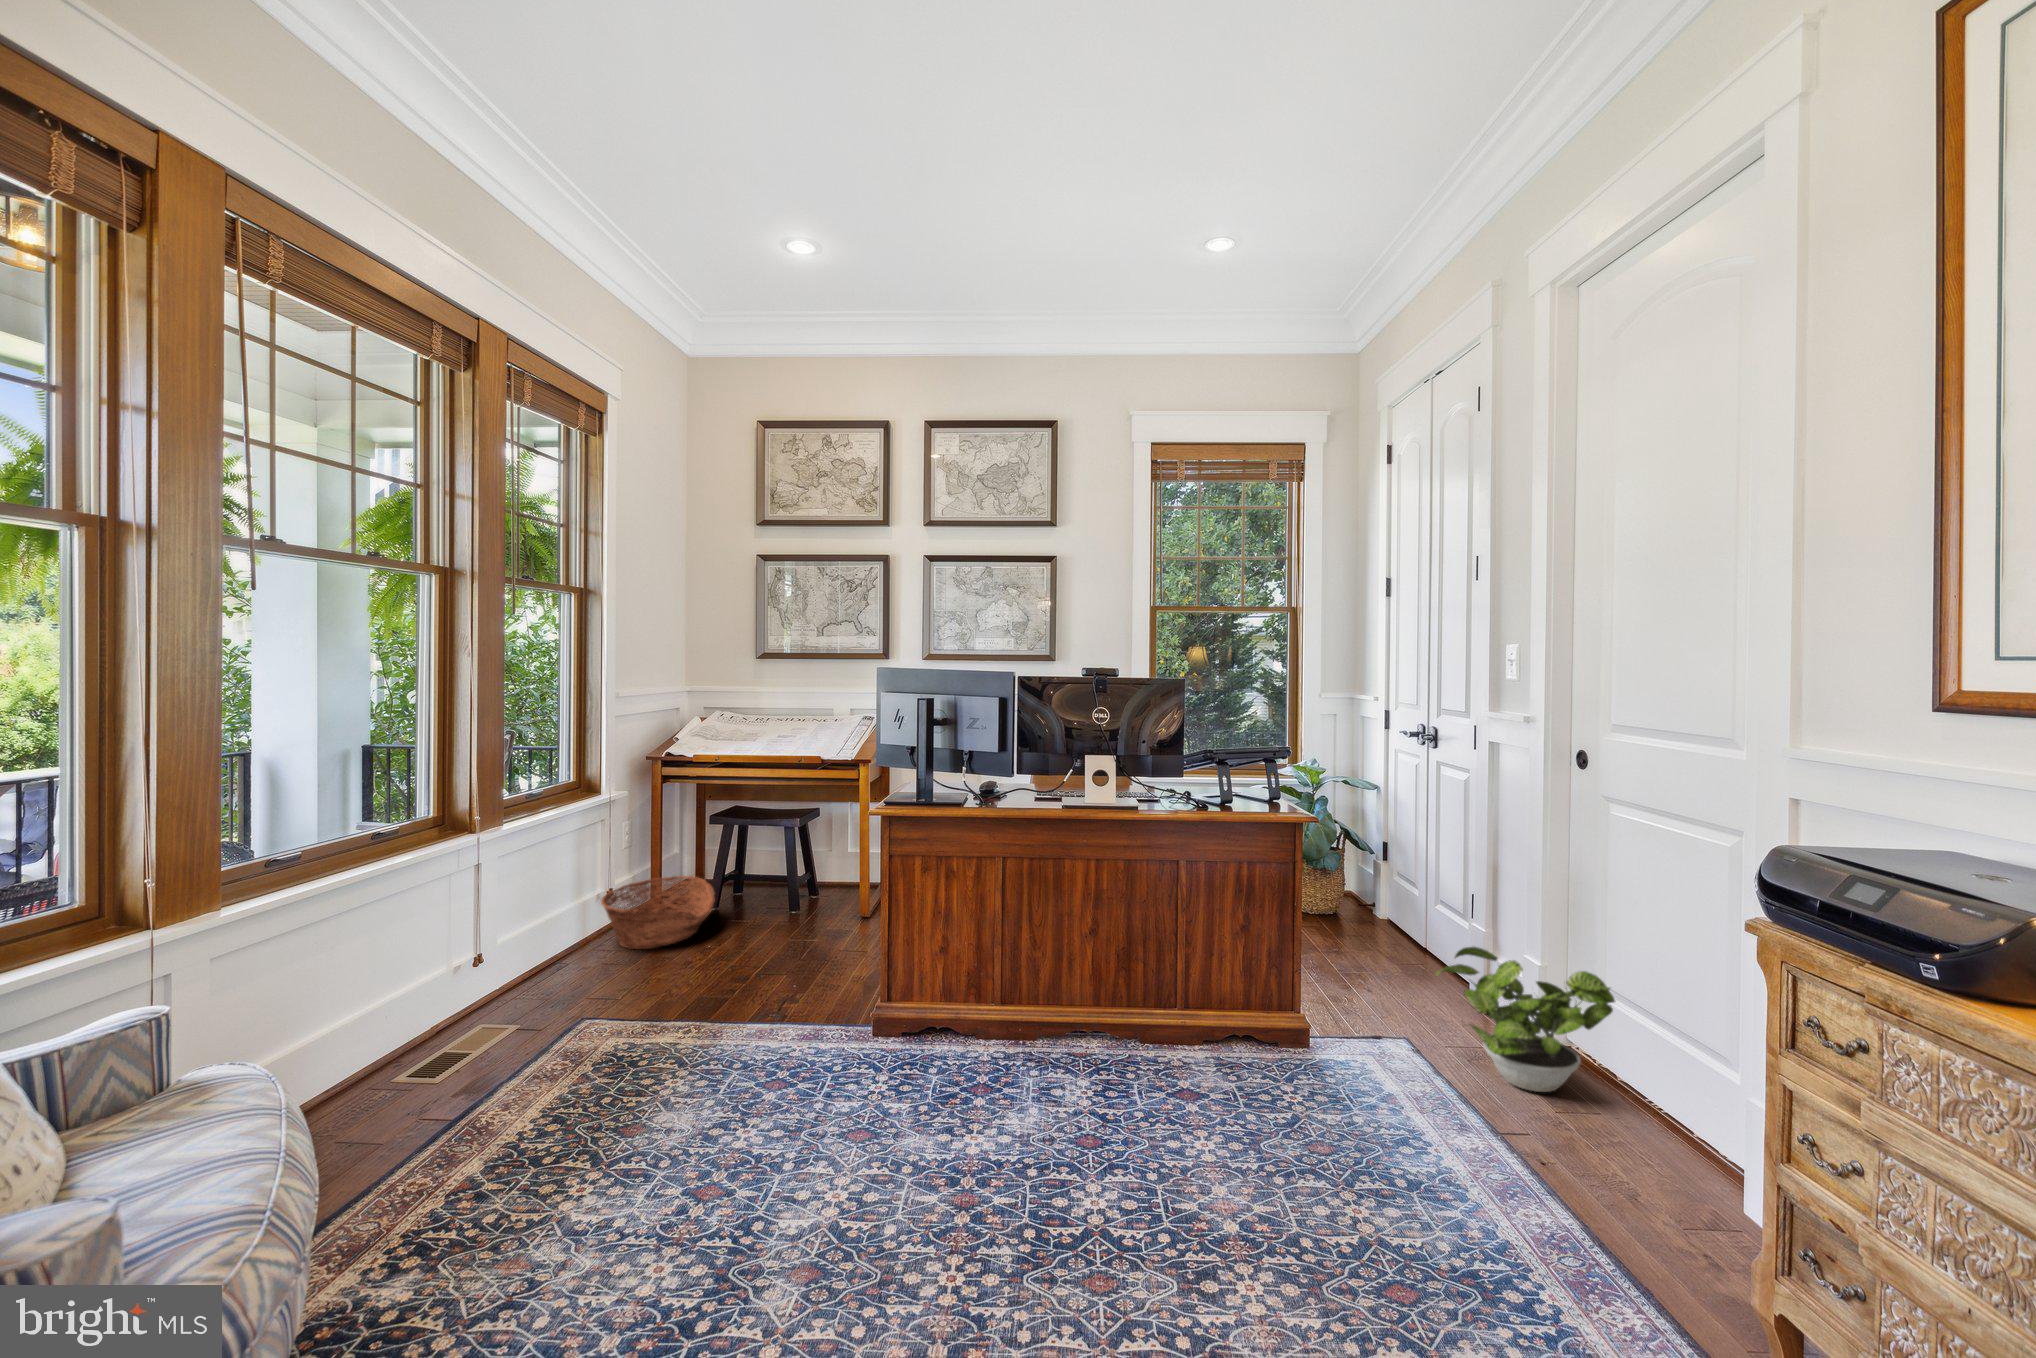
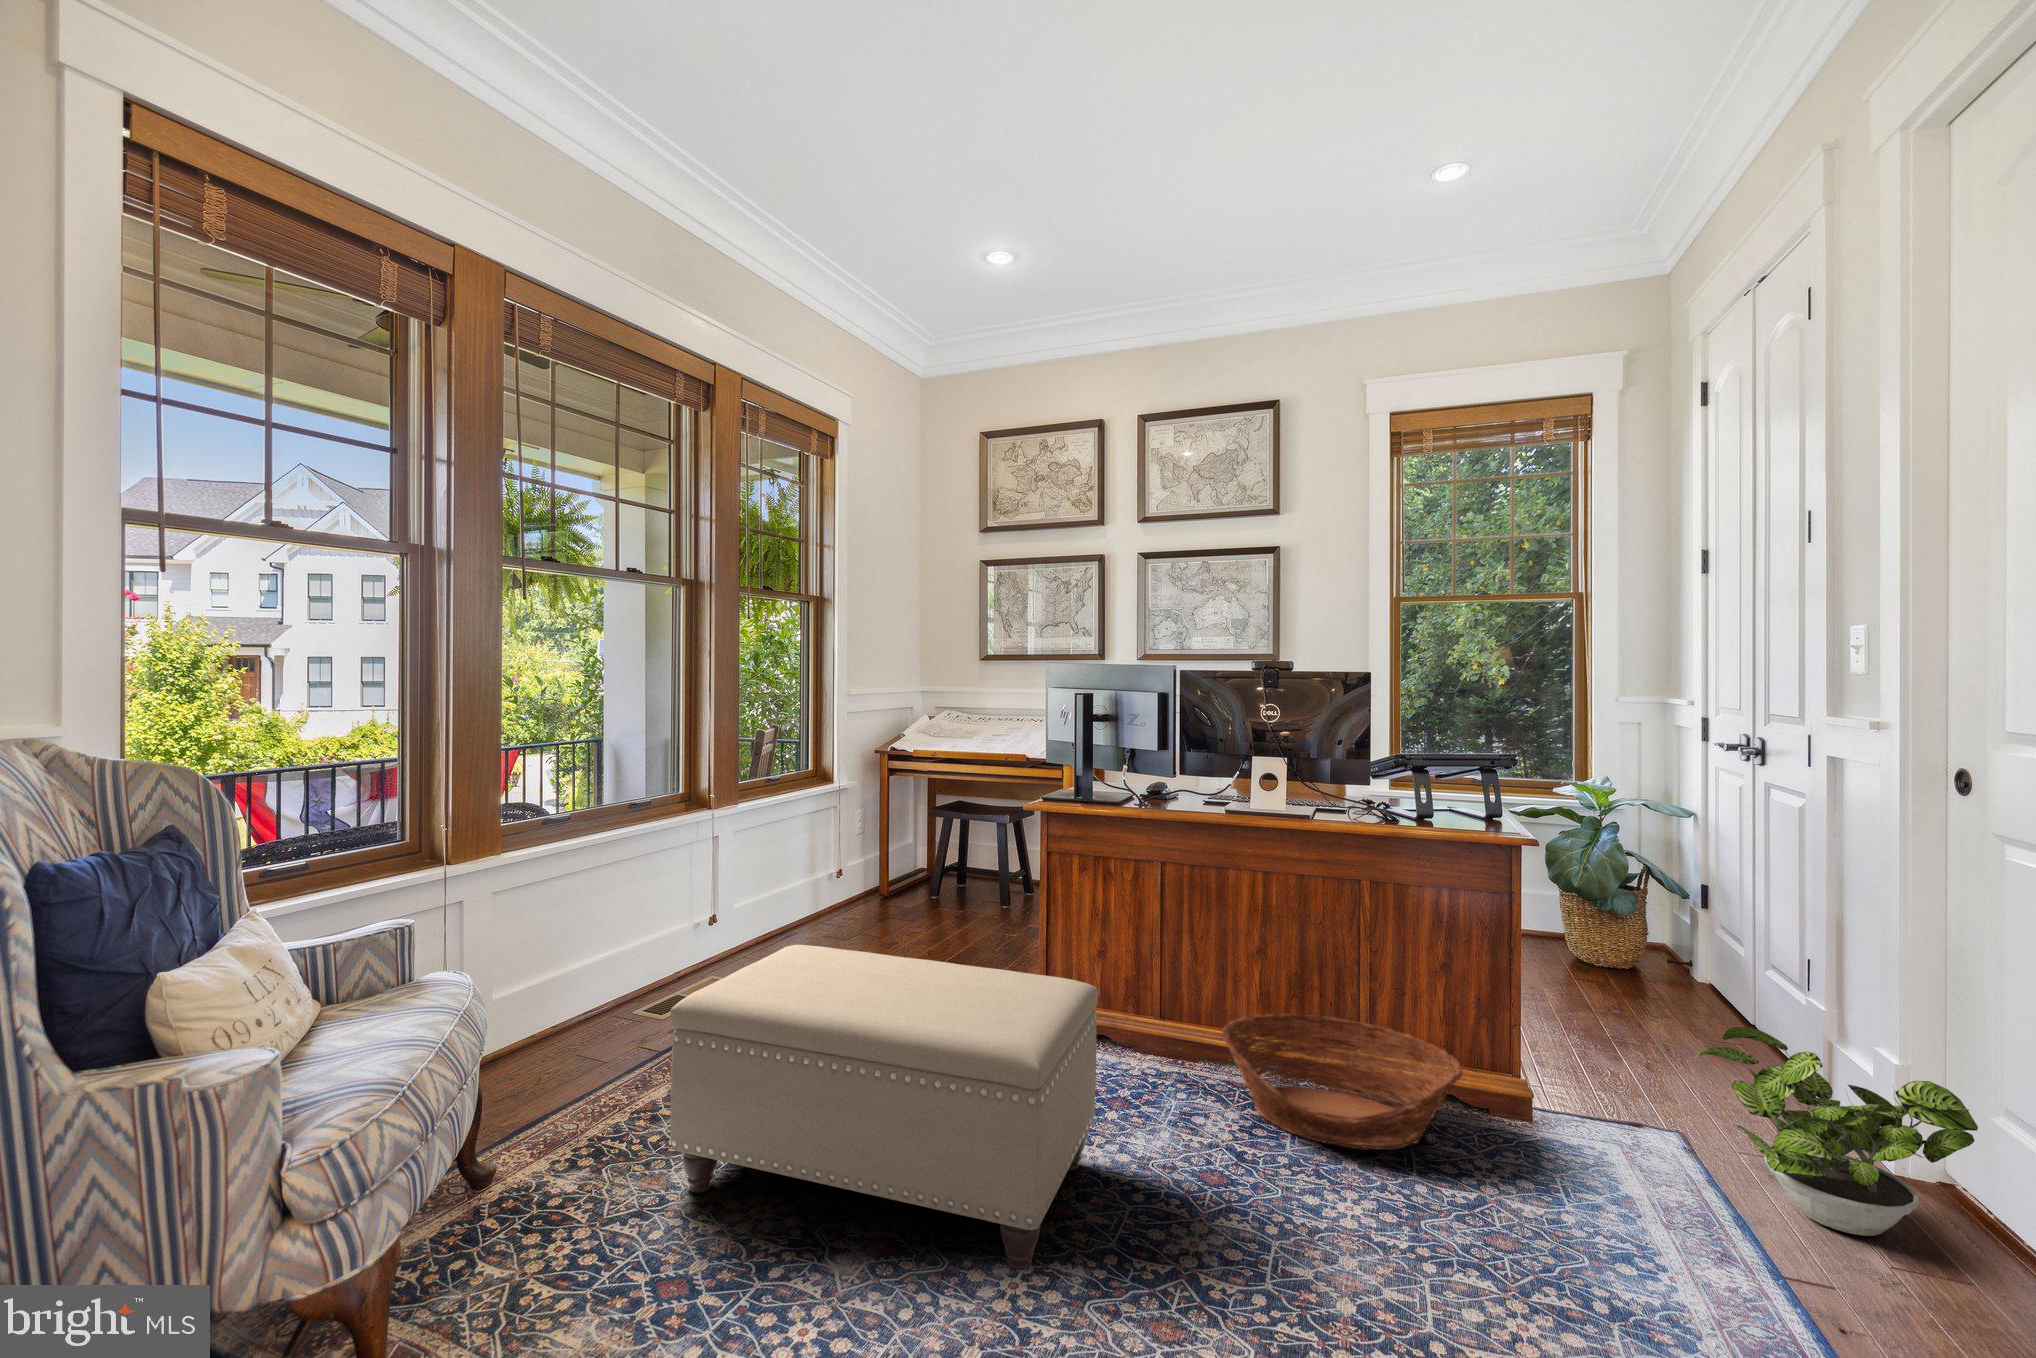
basket: present [601,876,715,949] -> present [1222,1014,1463,1150]
ottoman: none [538,977,981,1266] -> present [670,945,1098,1270]

